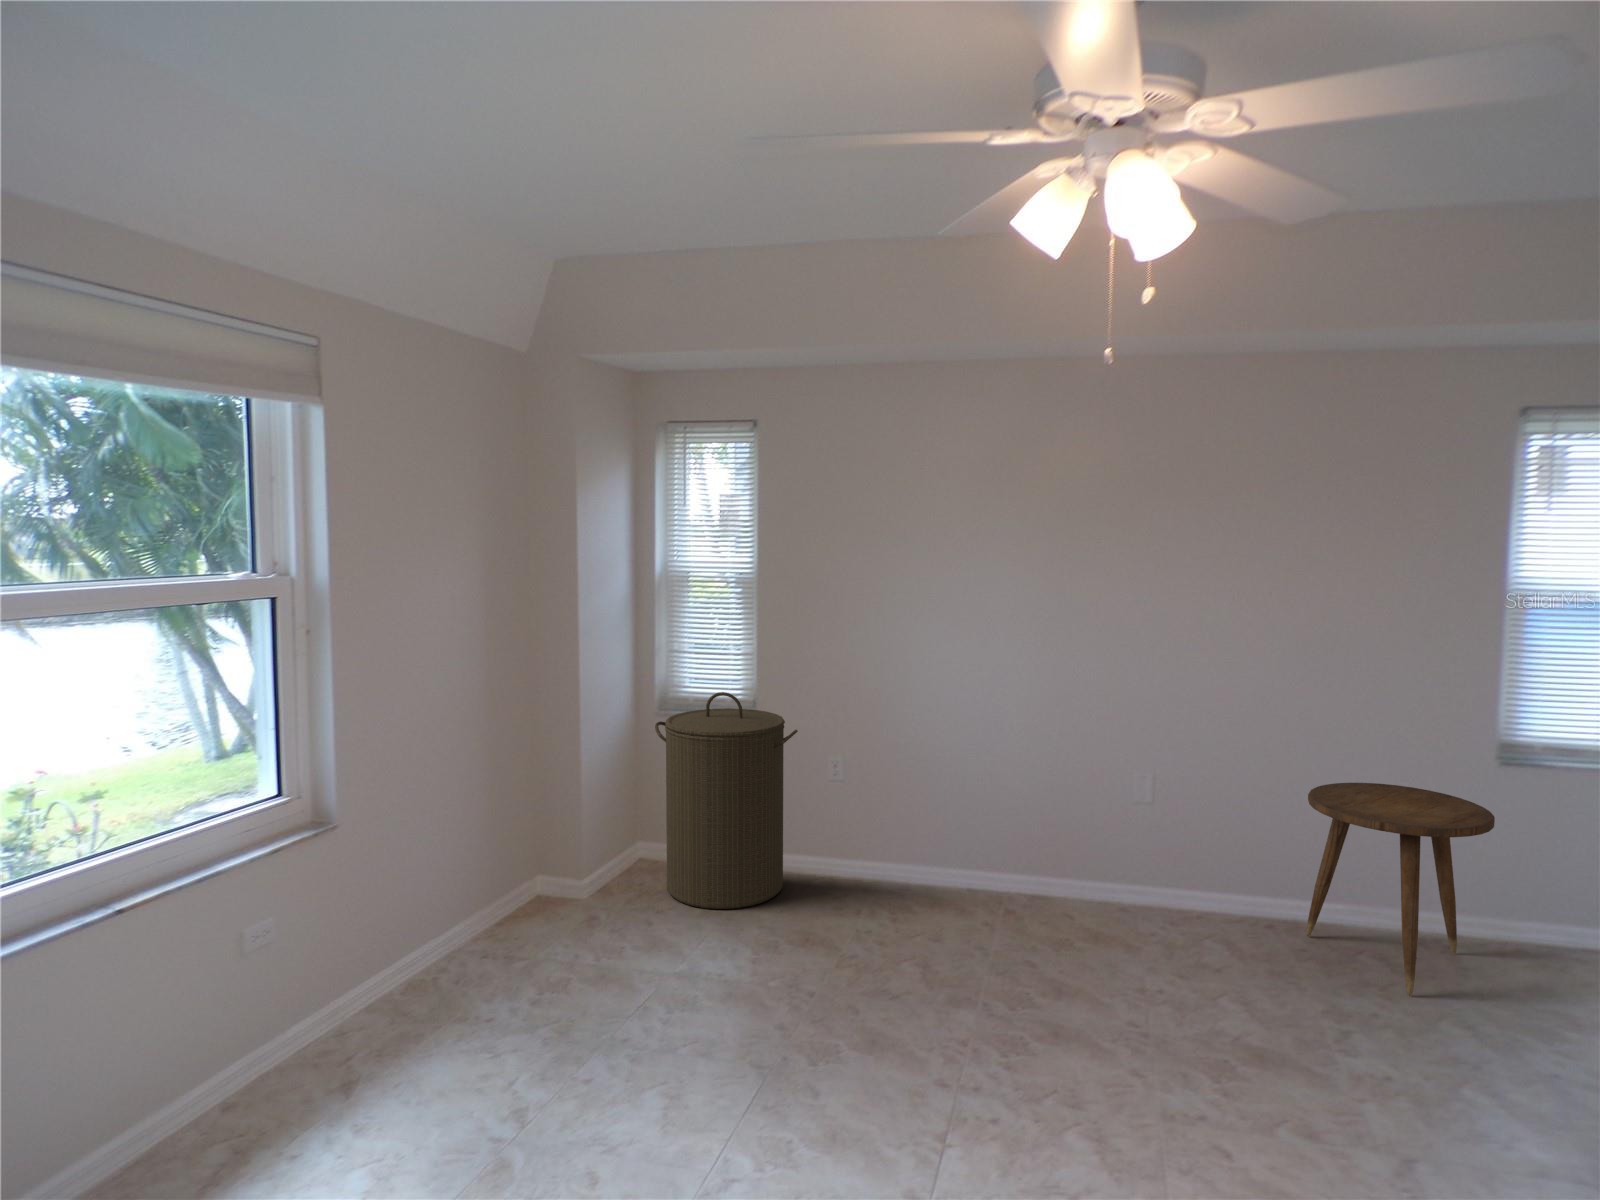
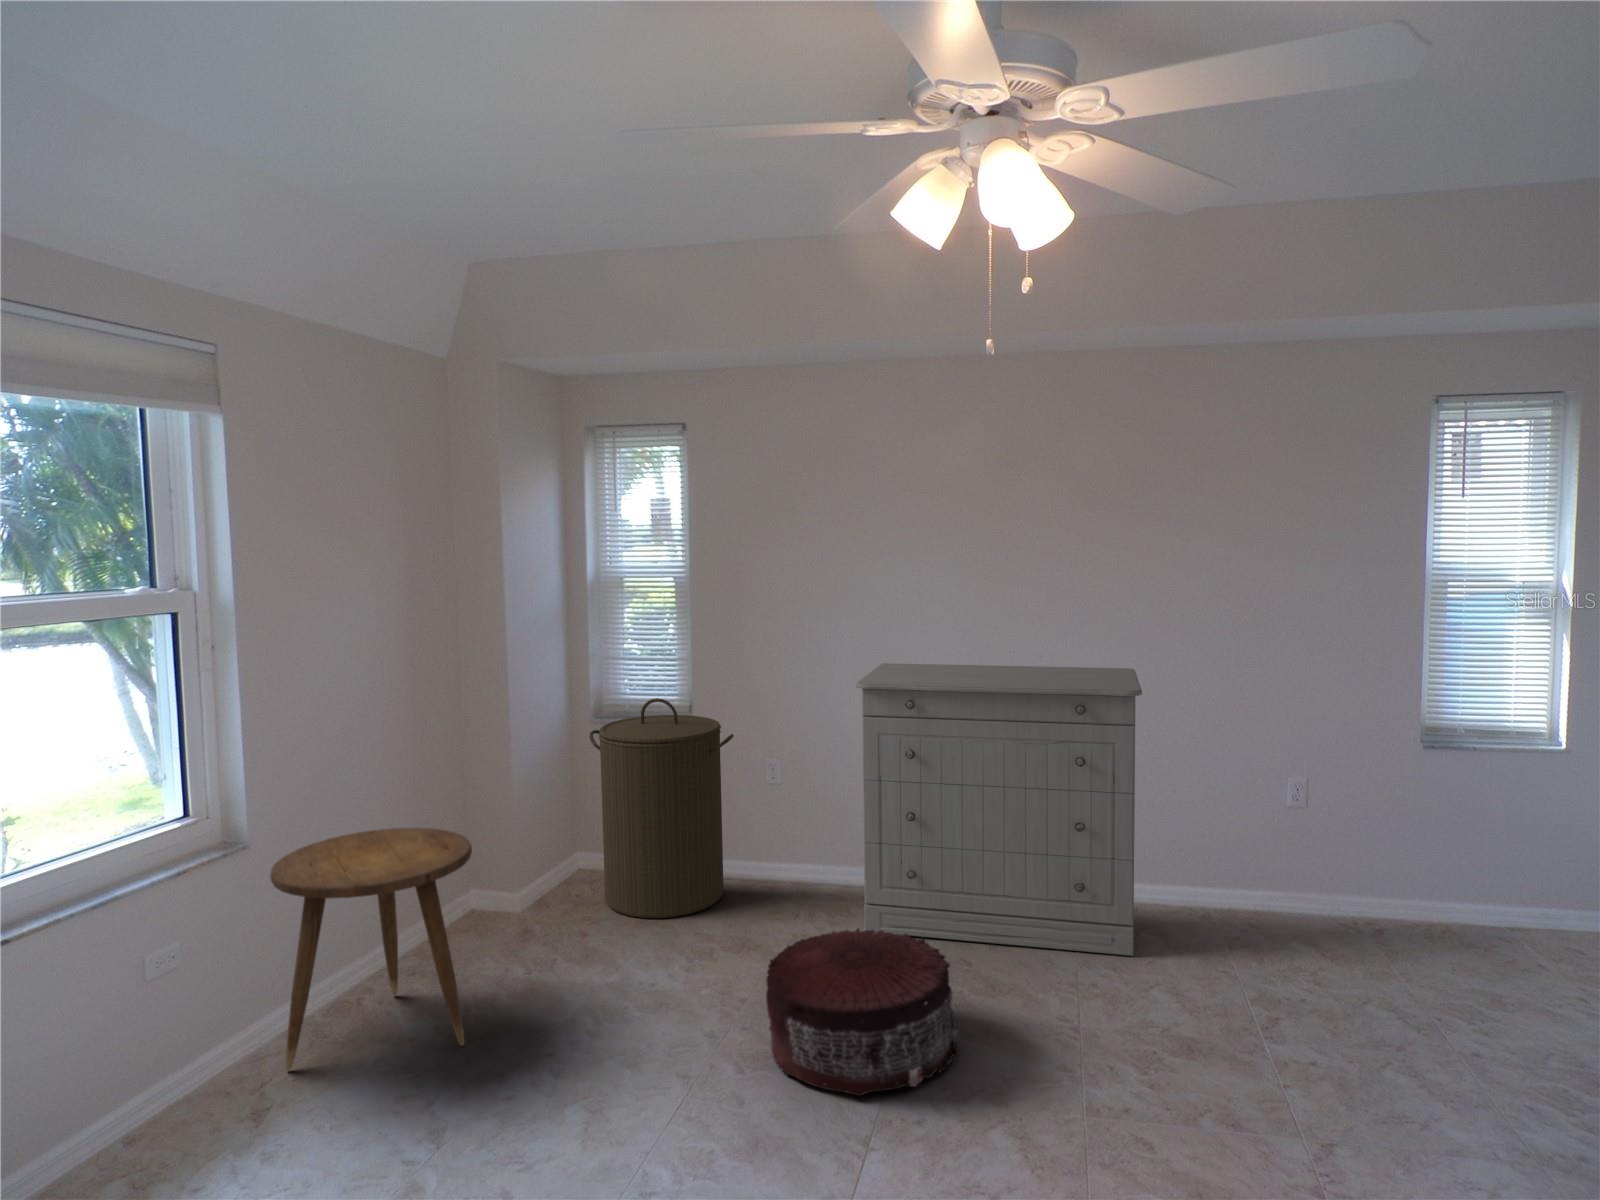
dresser: none [924,664,1214,963] -> present [856,663,1142,956]
side table: present [1306,783,1495,996] -> present [270,828,472,1070]
pouf: none [838,926,1030,1094] -> present [766,928,958,1096]

